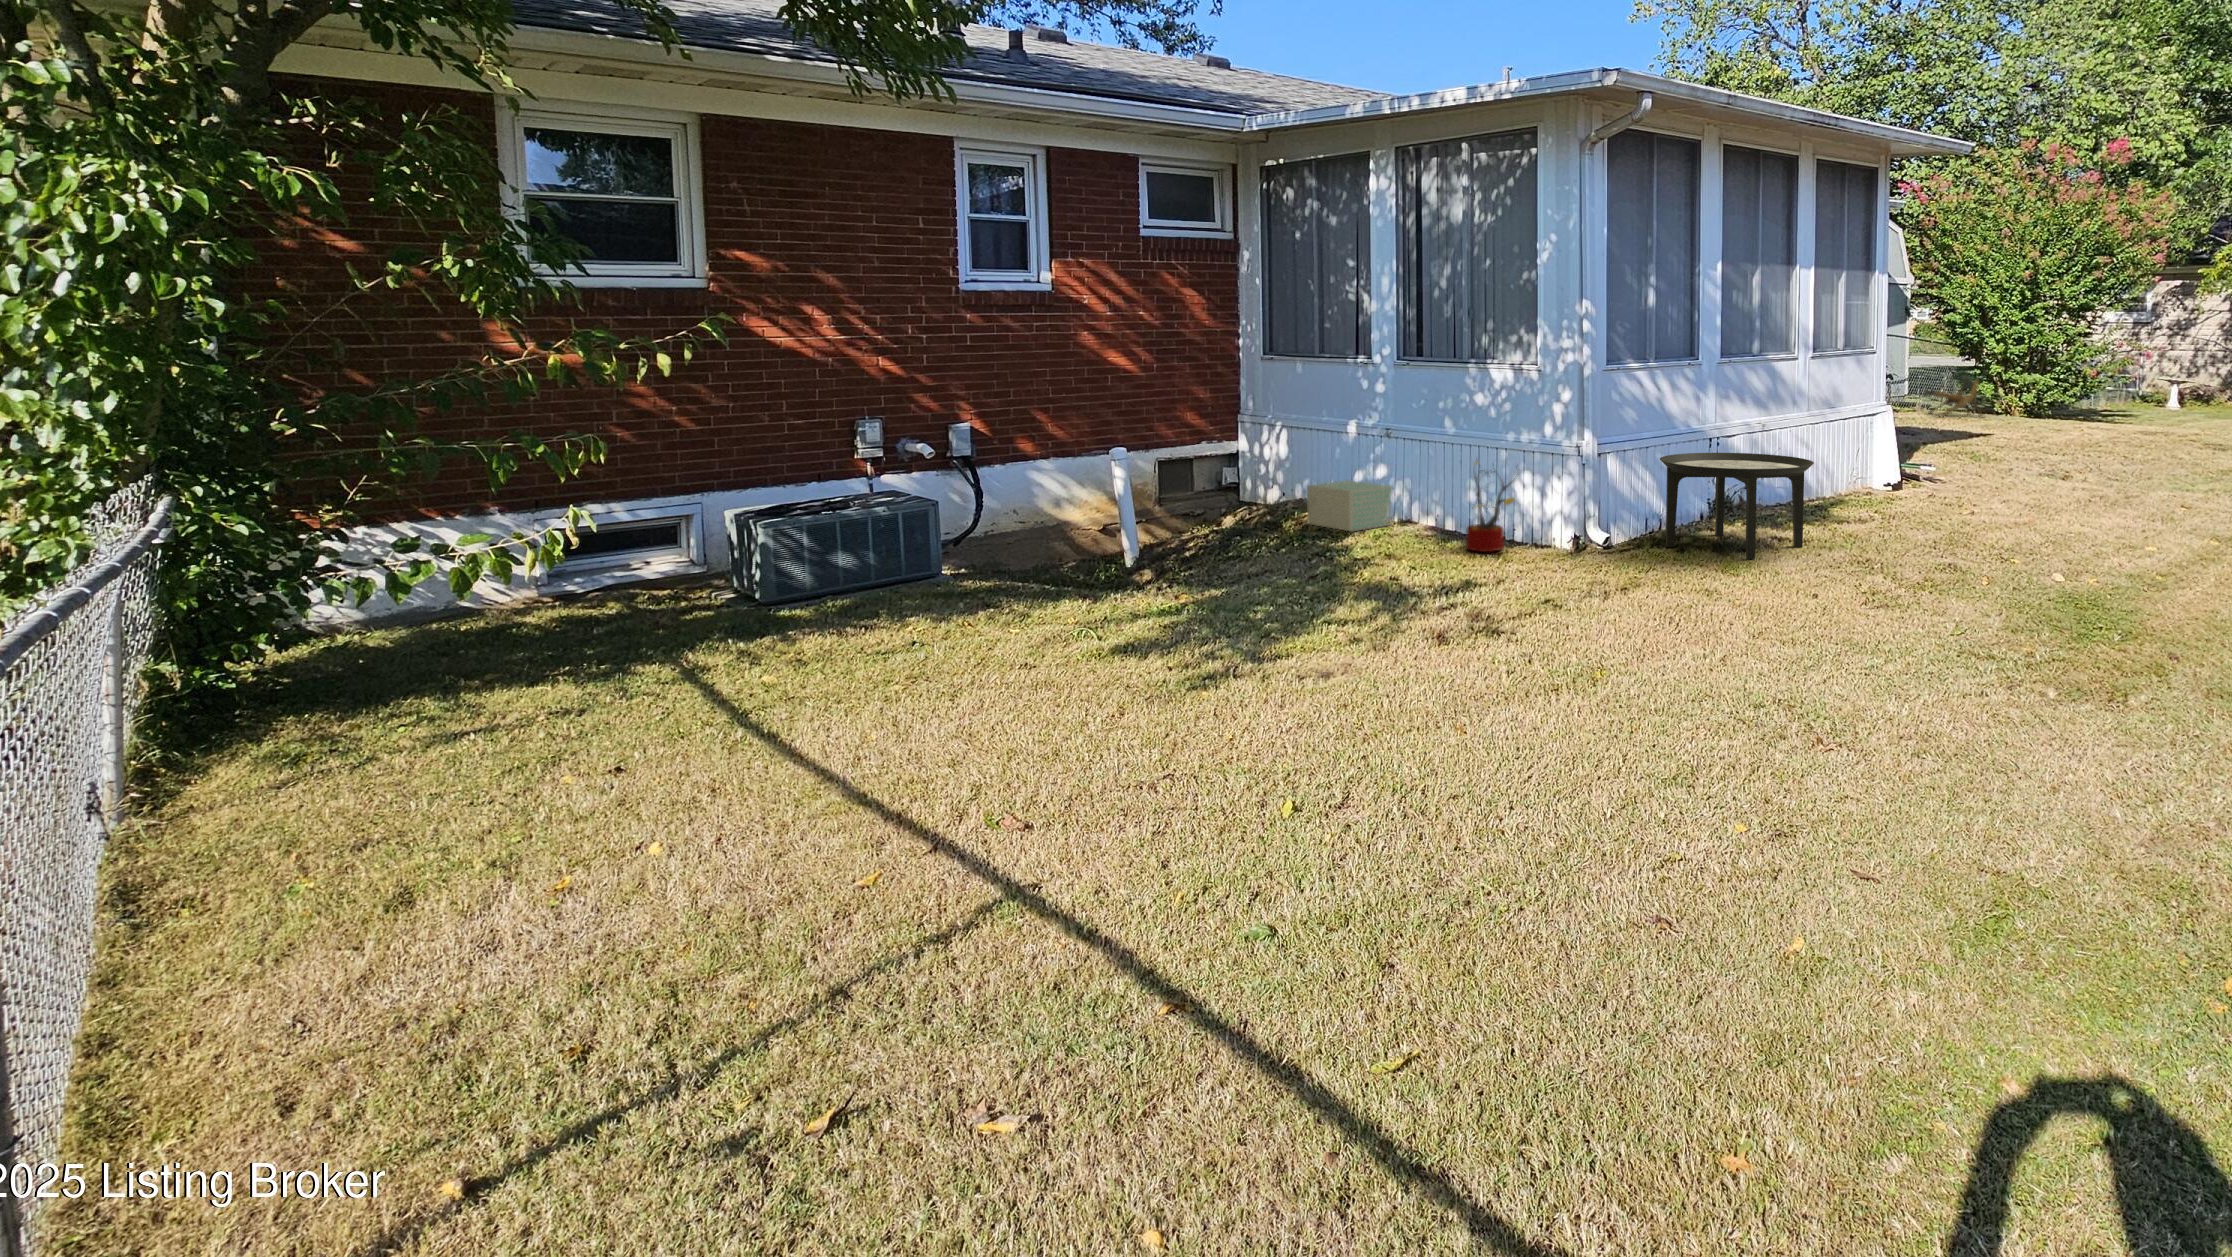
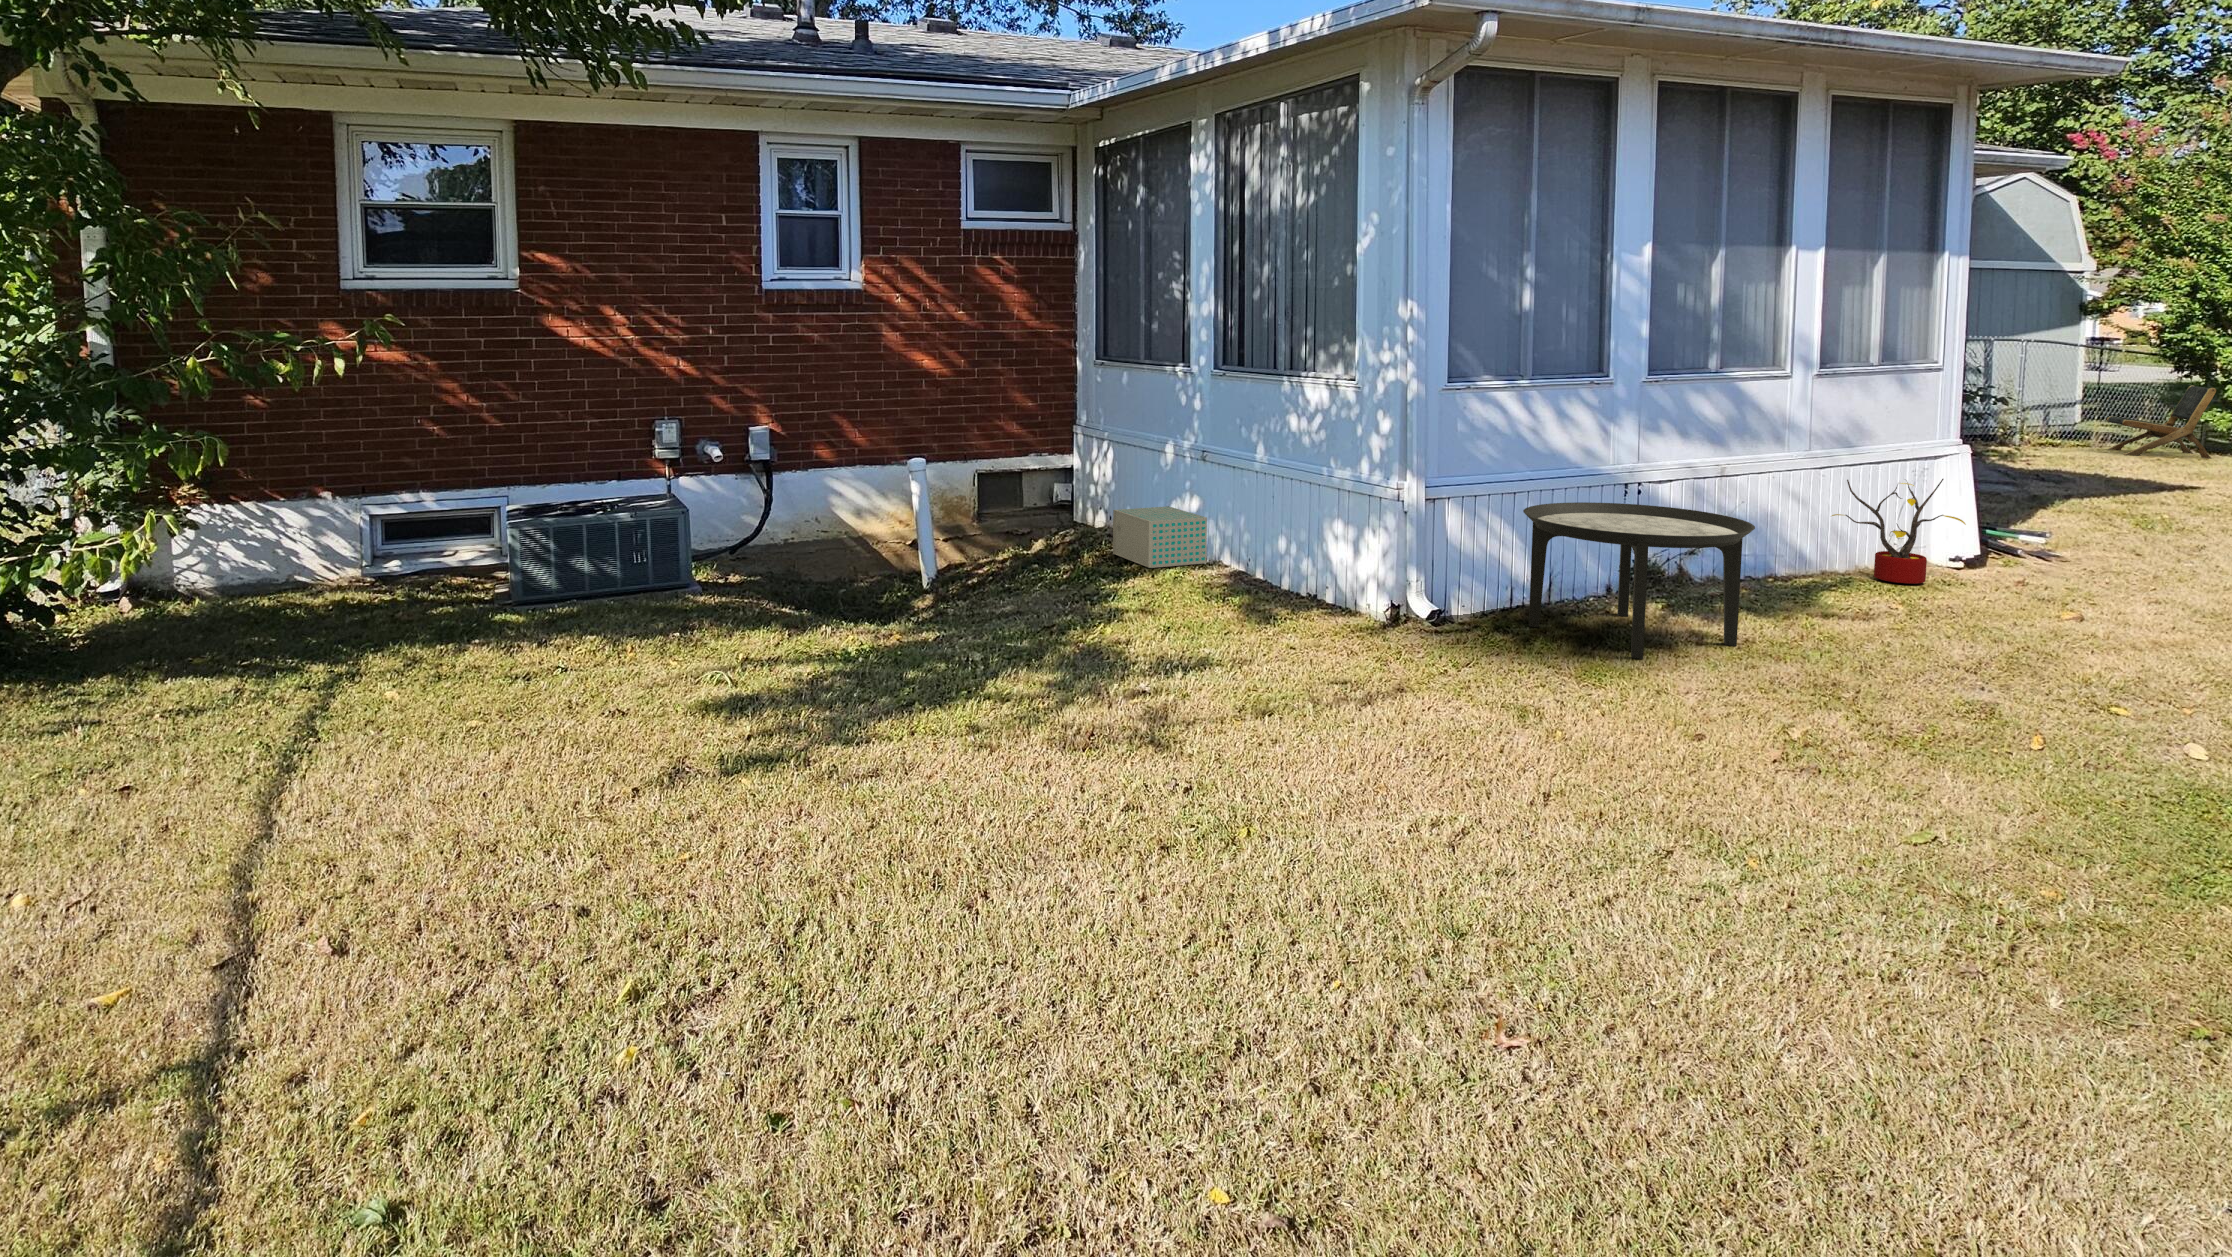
decorative plant: present [1466,460,1515,552] -> present [1832,479,1966,584]

